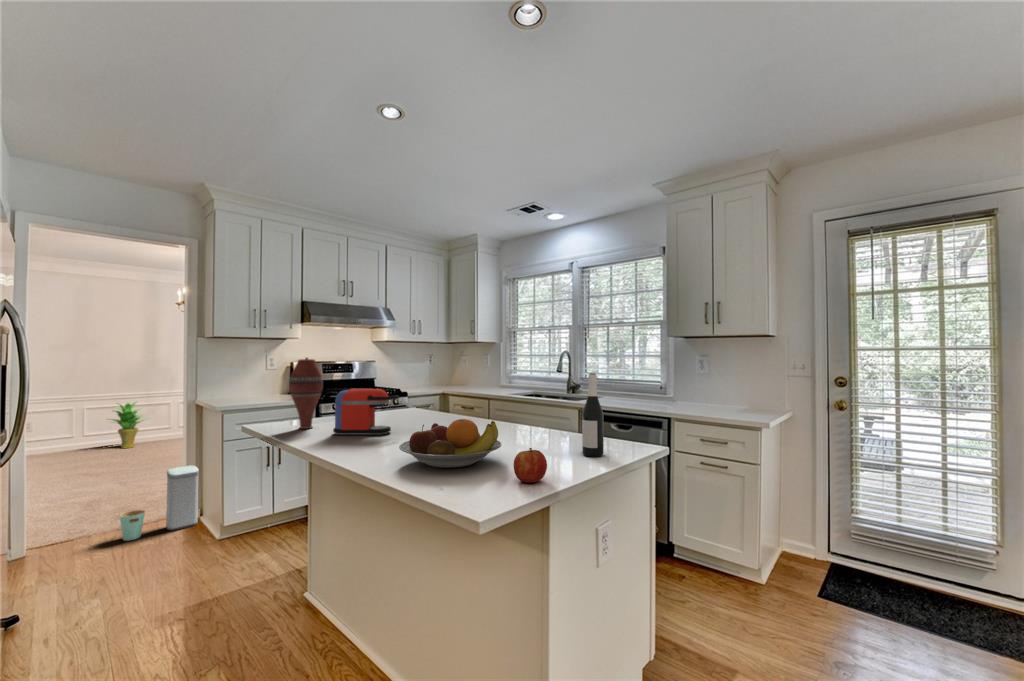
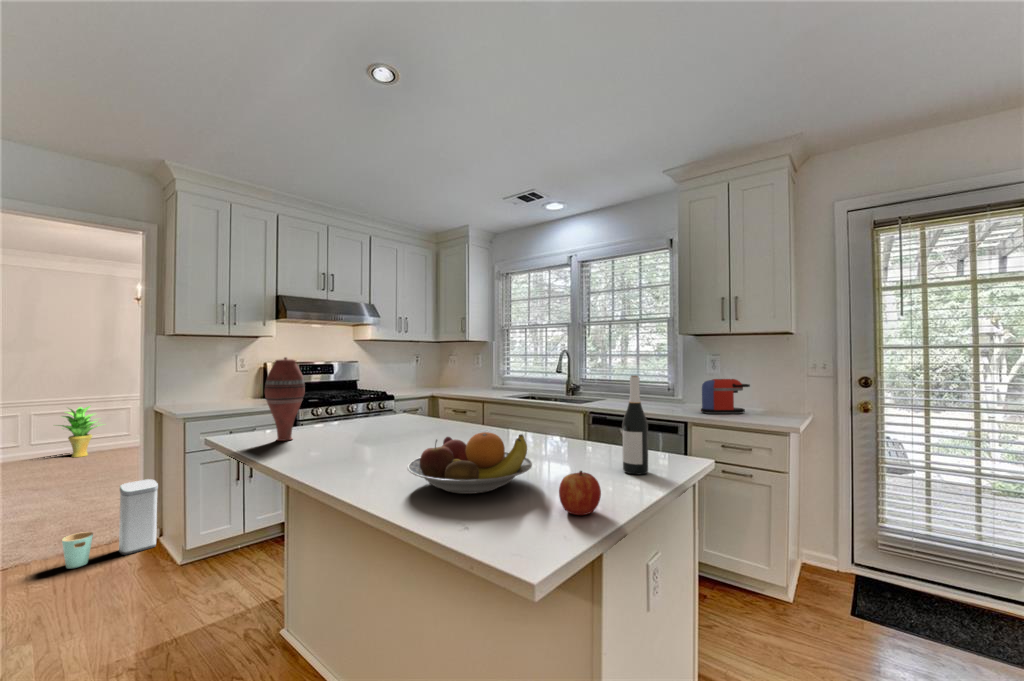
coffee maker: present [333,389,399,435] -> present [701,379,750,414]

